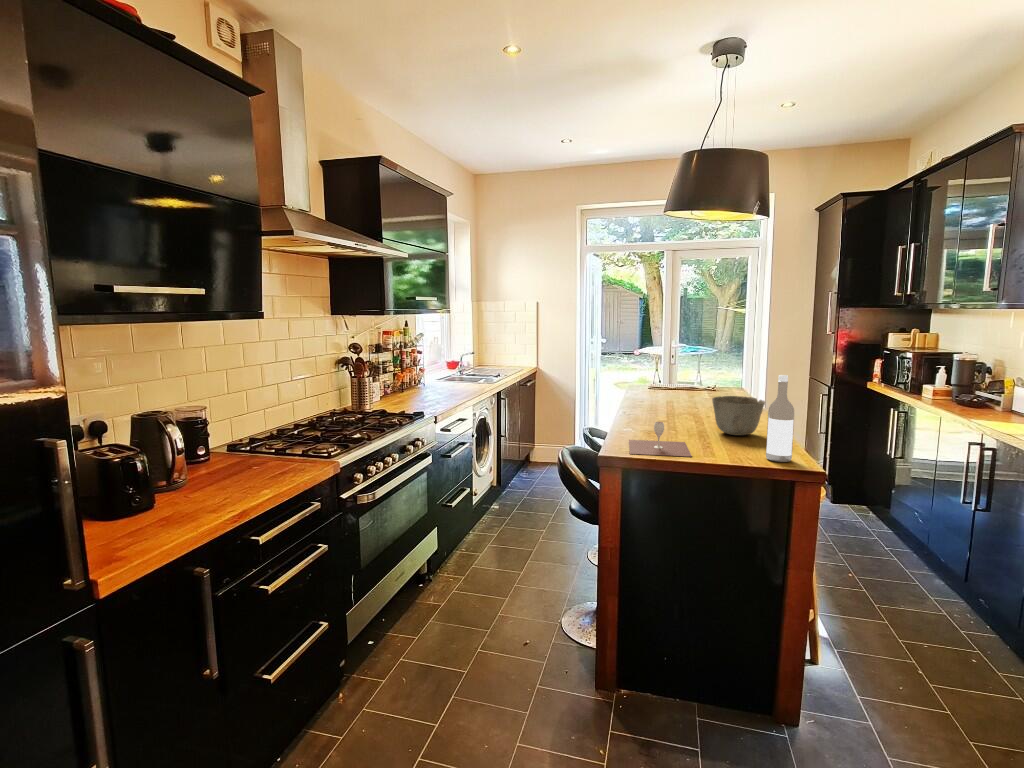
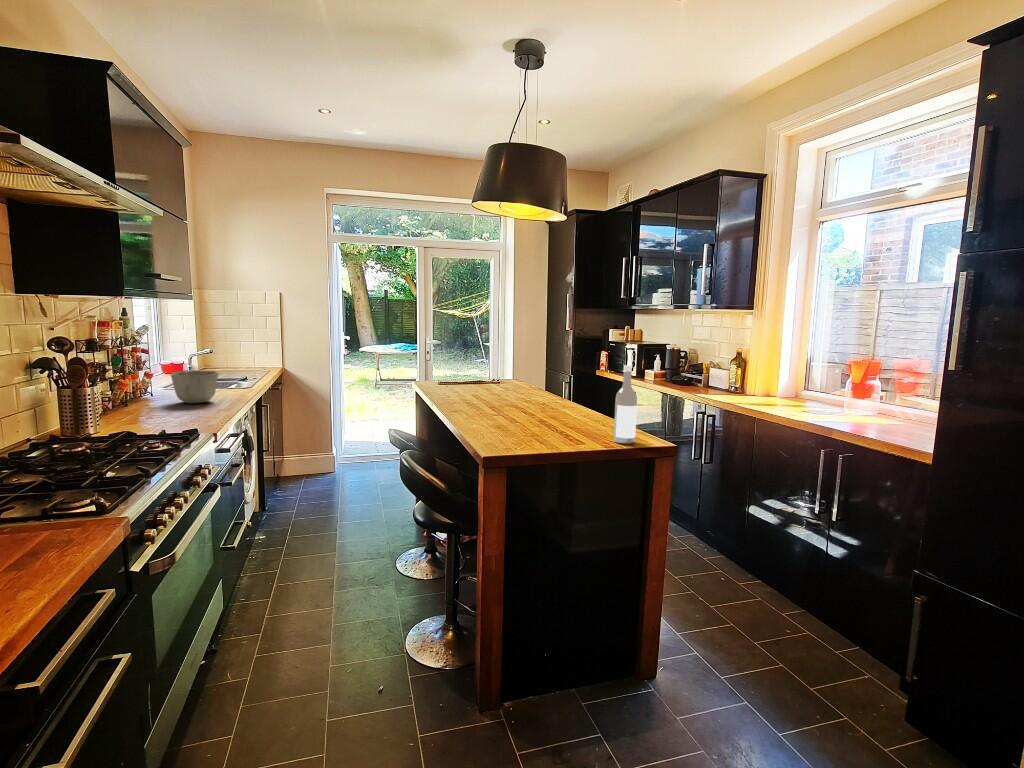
ceramic bowl: present [712,396,765,435] -> present [171,370,219,403]
wine glass: present [629,422,692,457] -> none [483,417,559,453]

